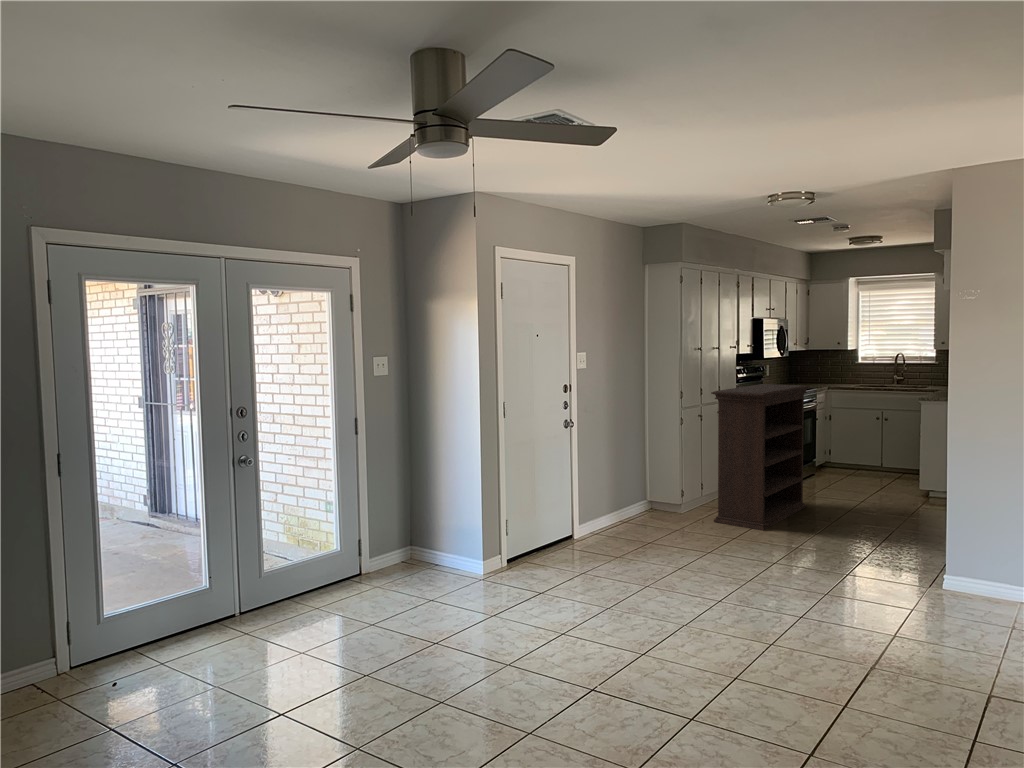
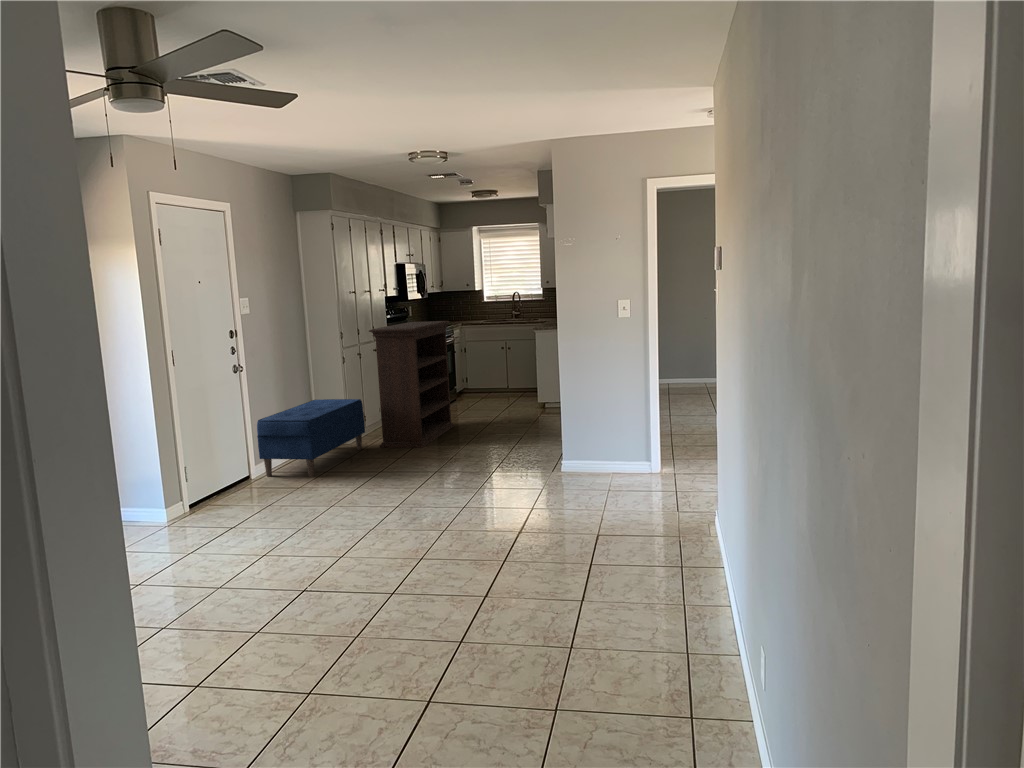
bench: none [584,460,699,547] -> present [257,399,365,477]

